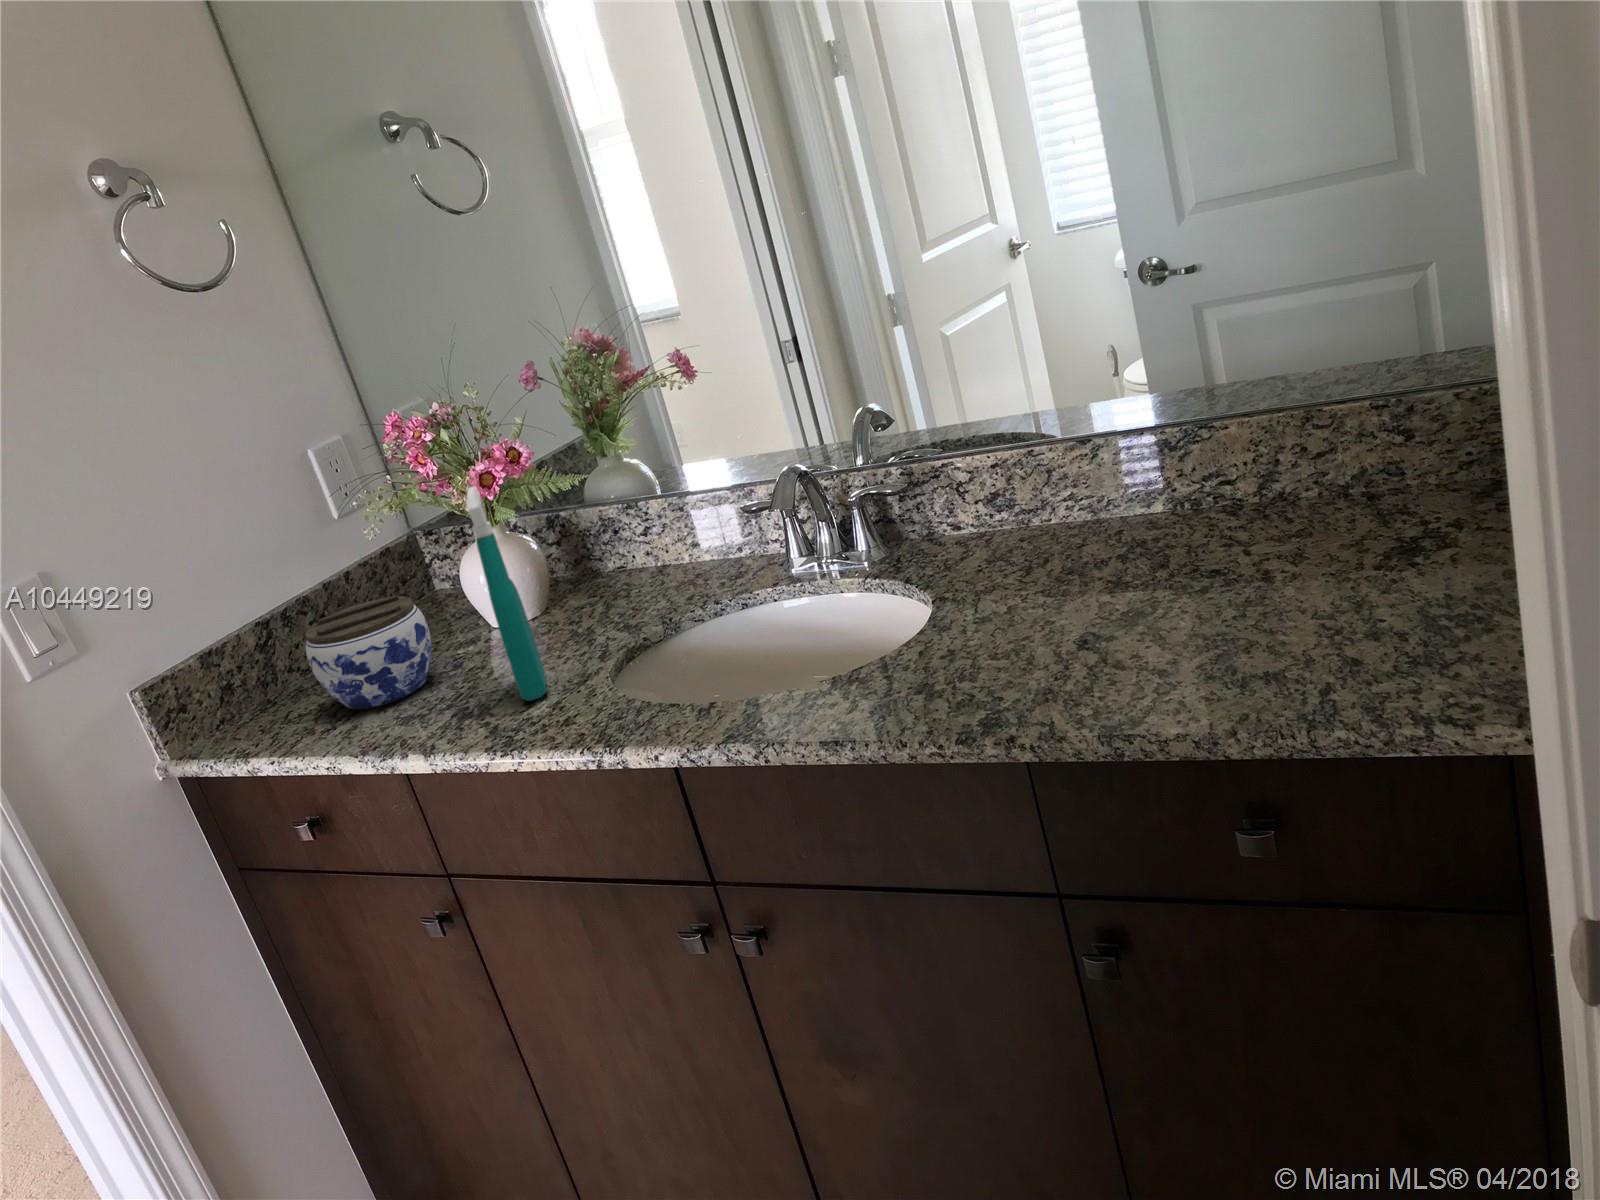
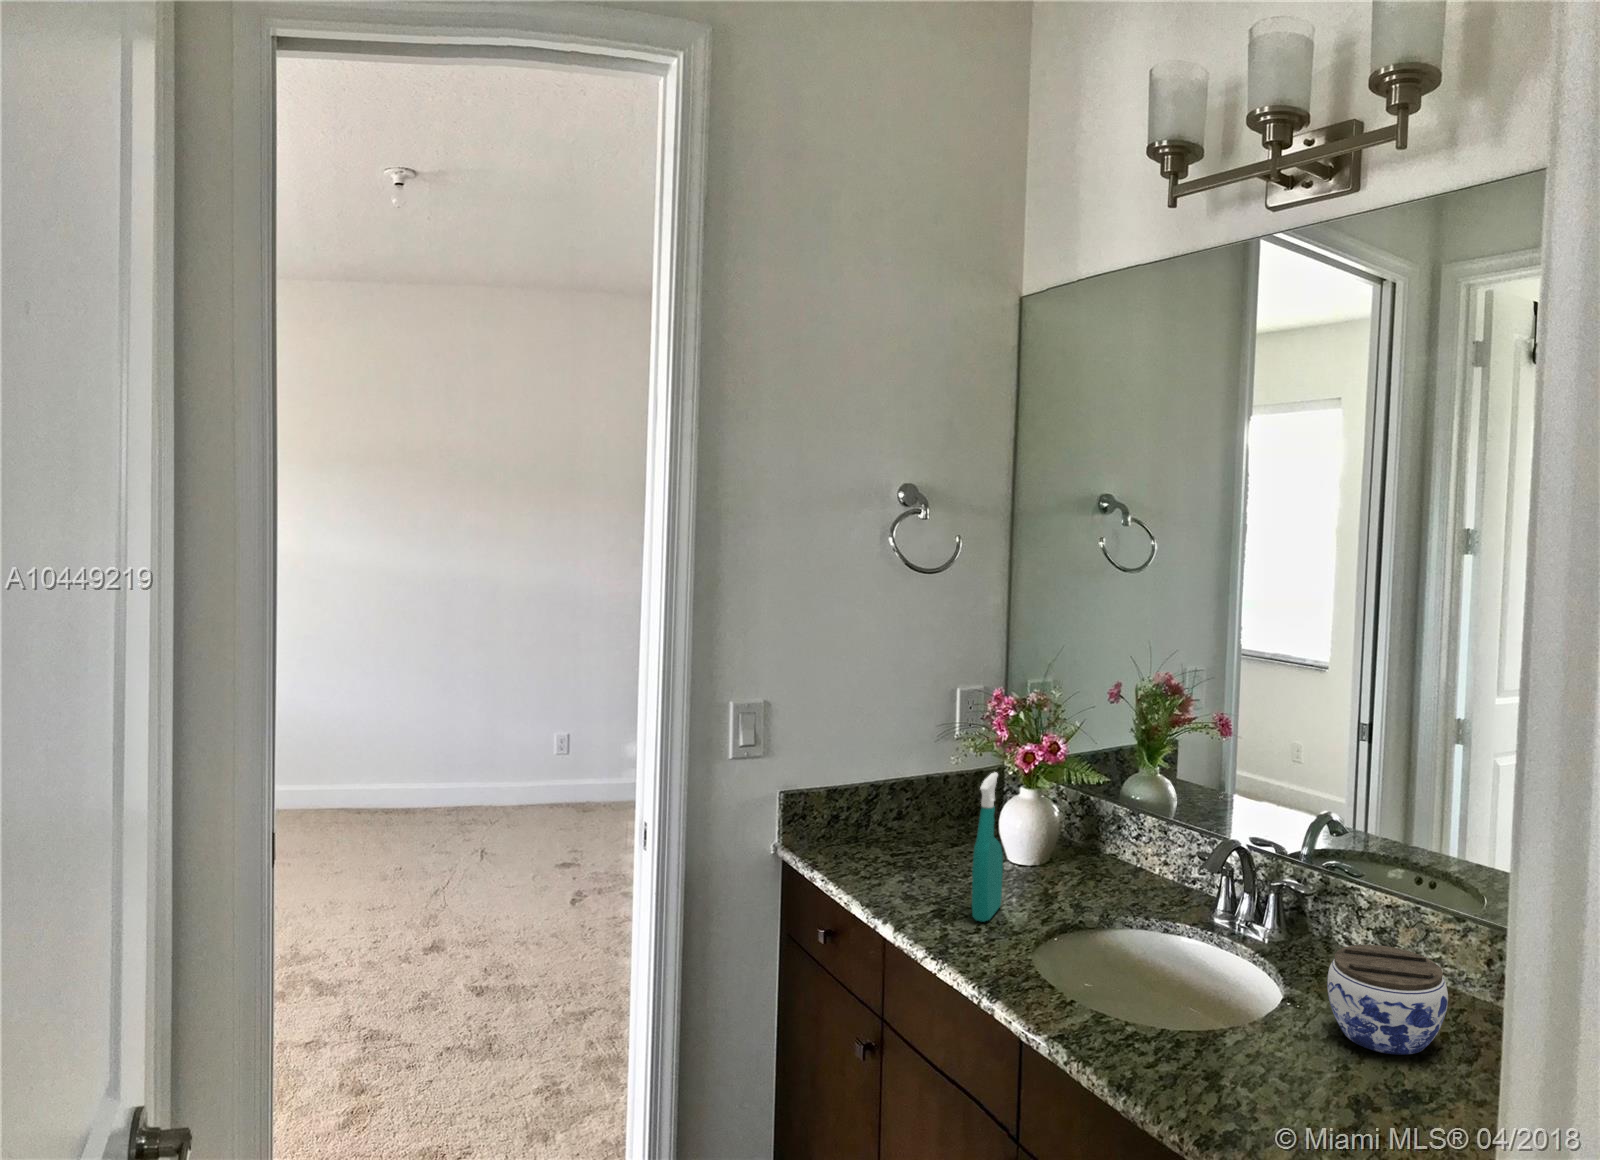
jar: present [305,596,431,709] -> present [1327,945,1448,1055]

